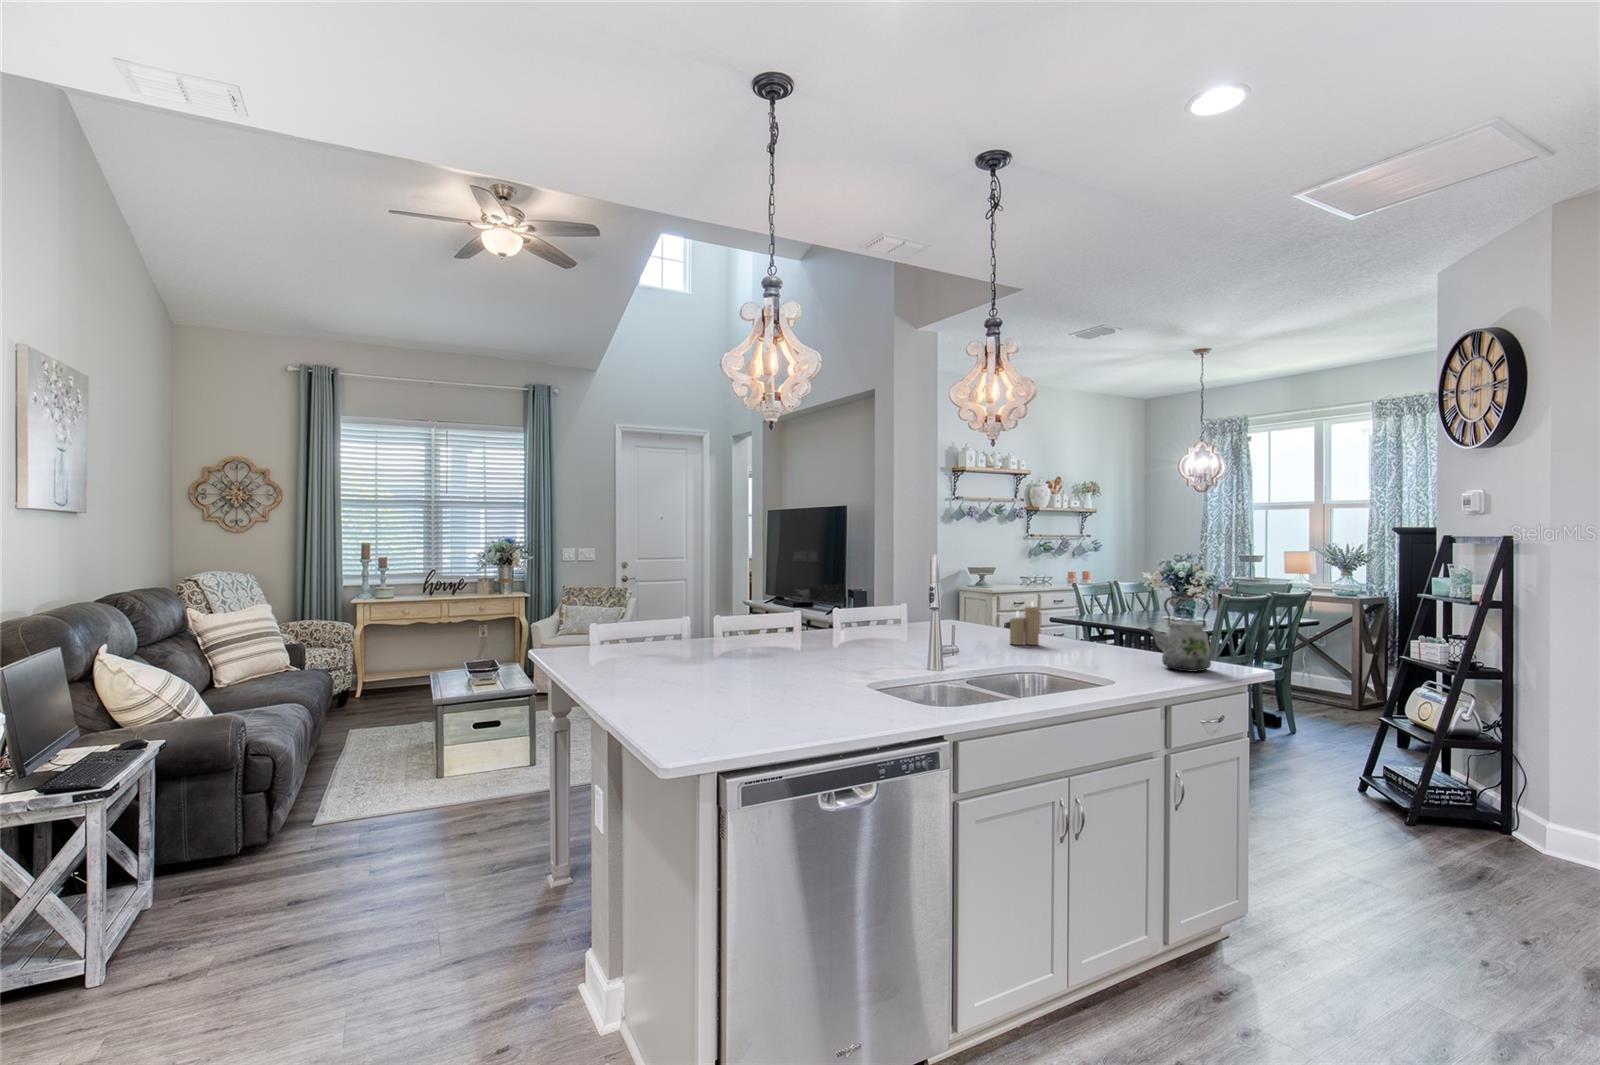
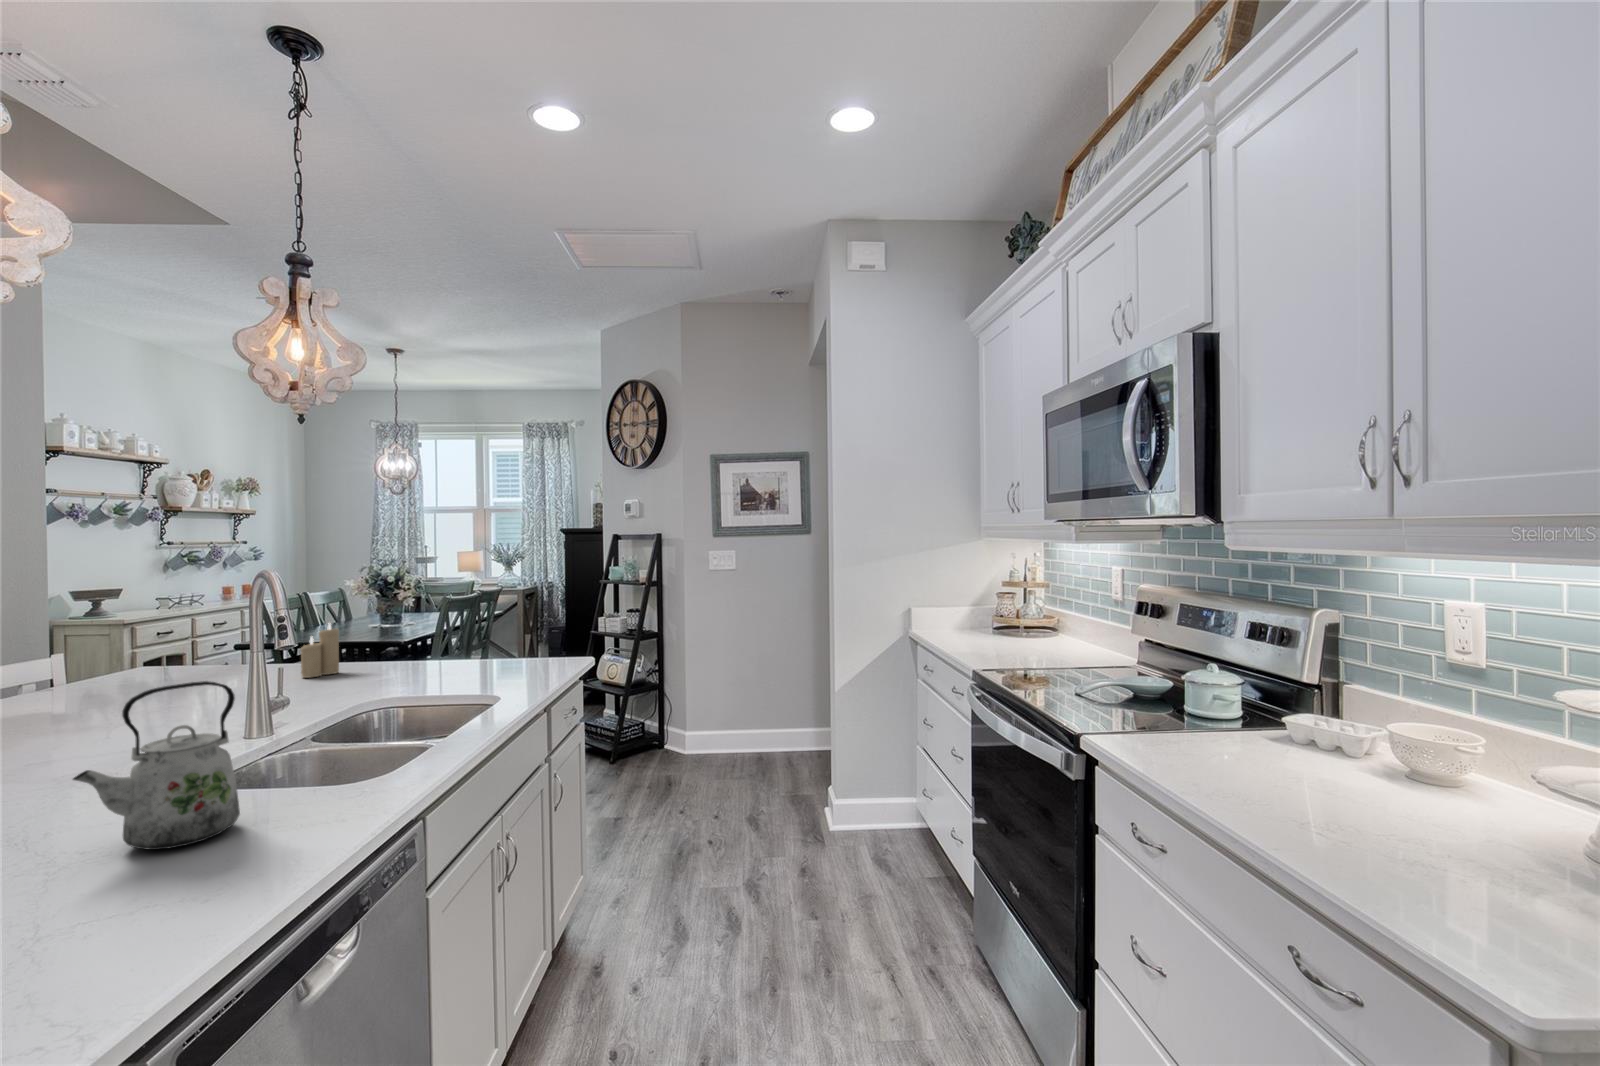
kettle: present [1147,595,1211,671] -> present [73,681,240,850]

